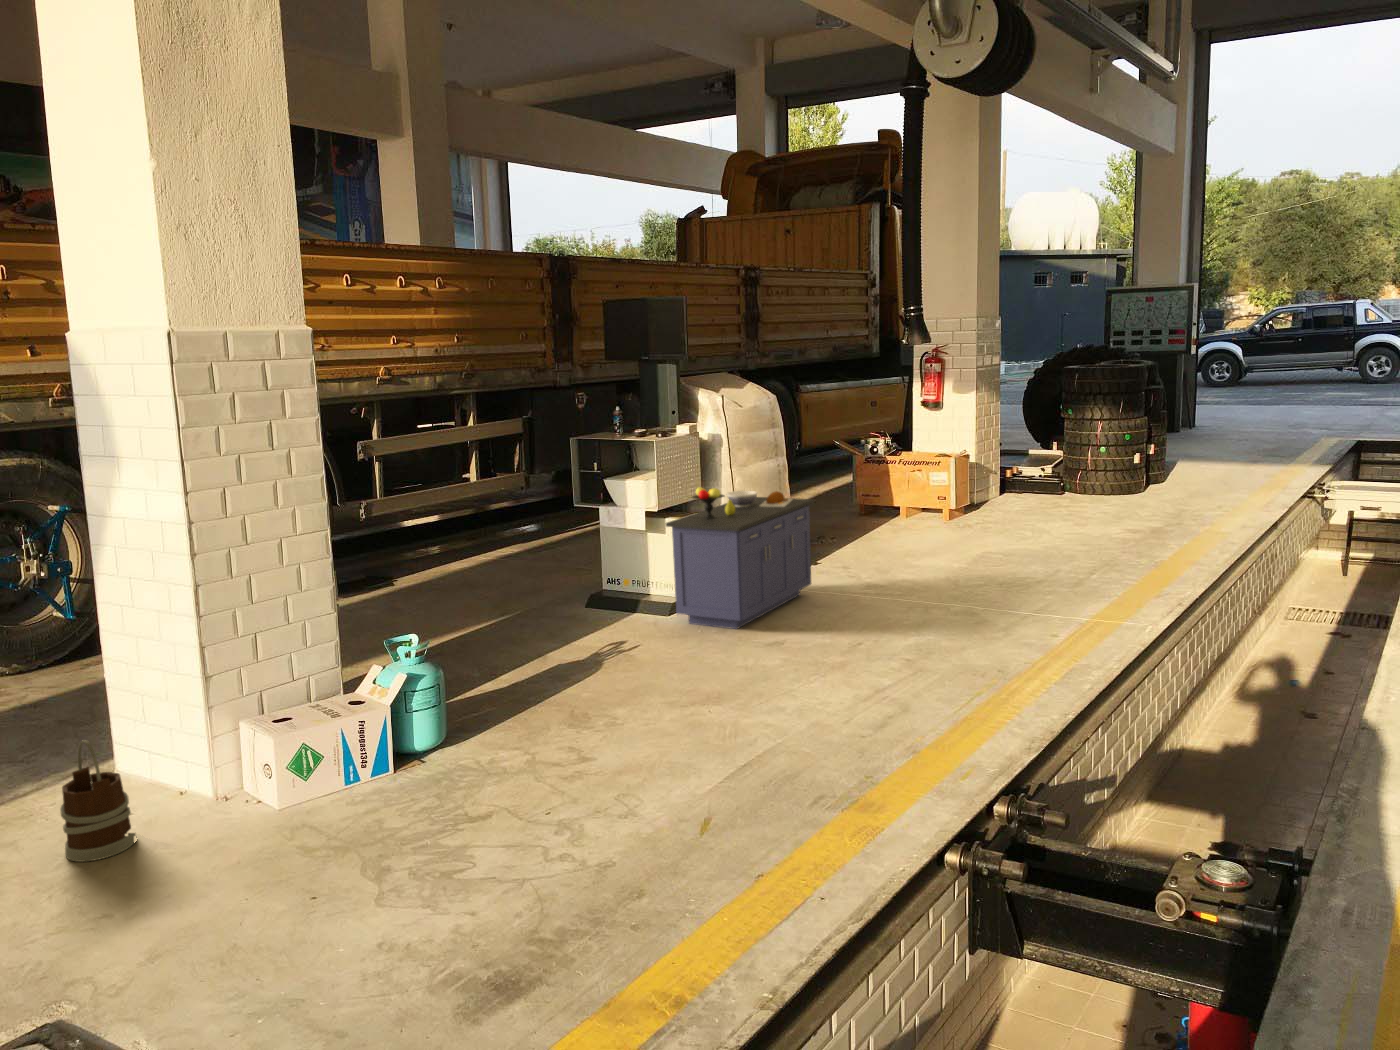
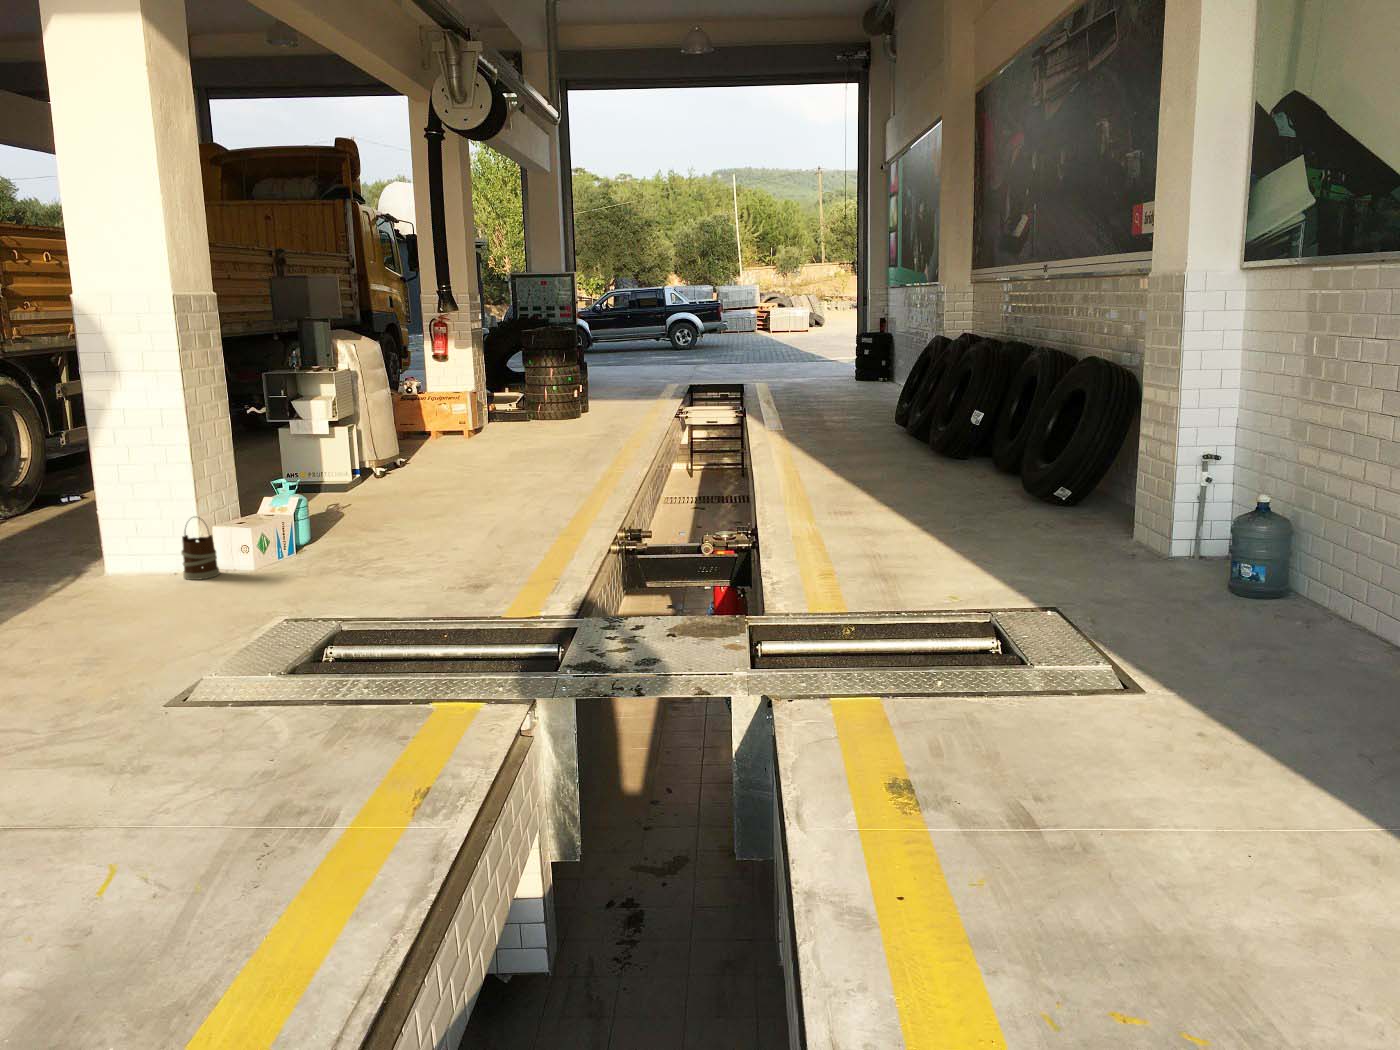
storage cabinet: present [666,487,814,629] -> none [359,401,433,488]

